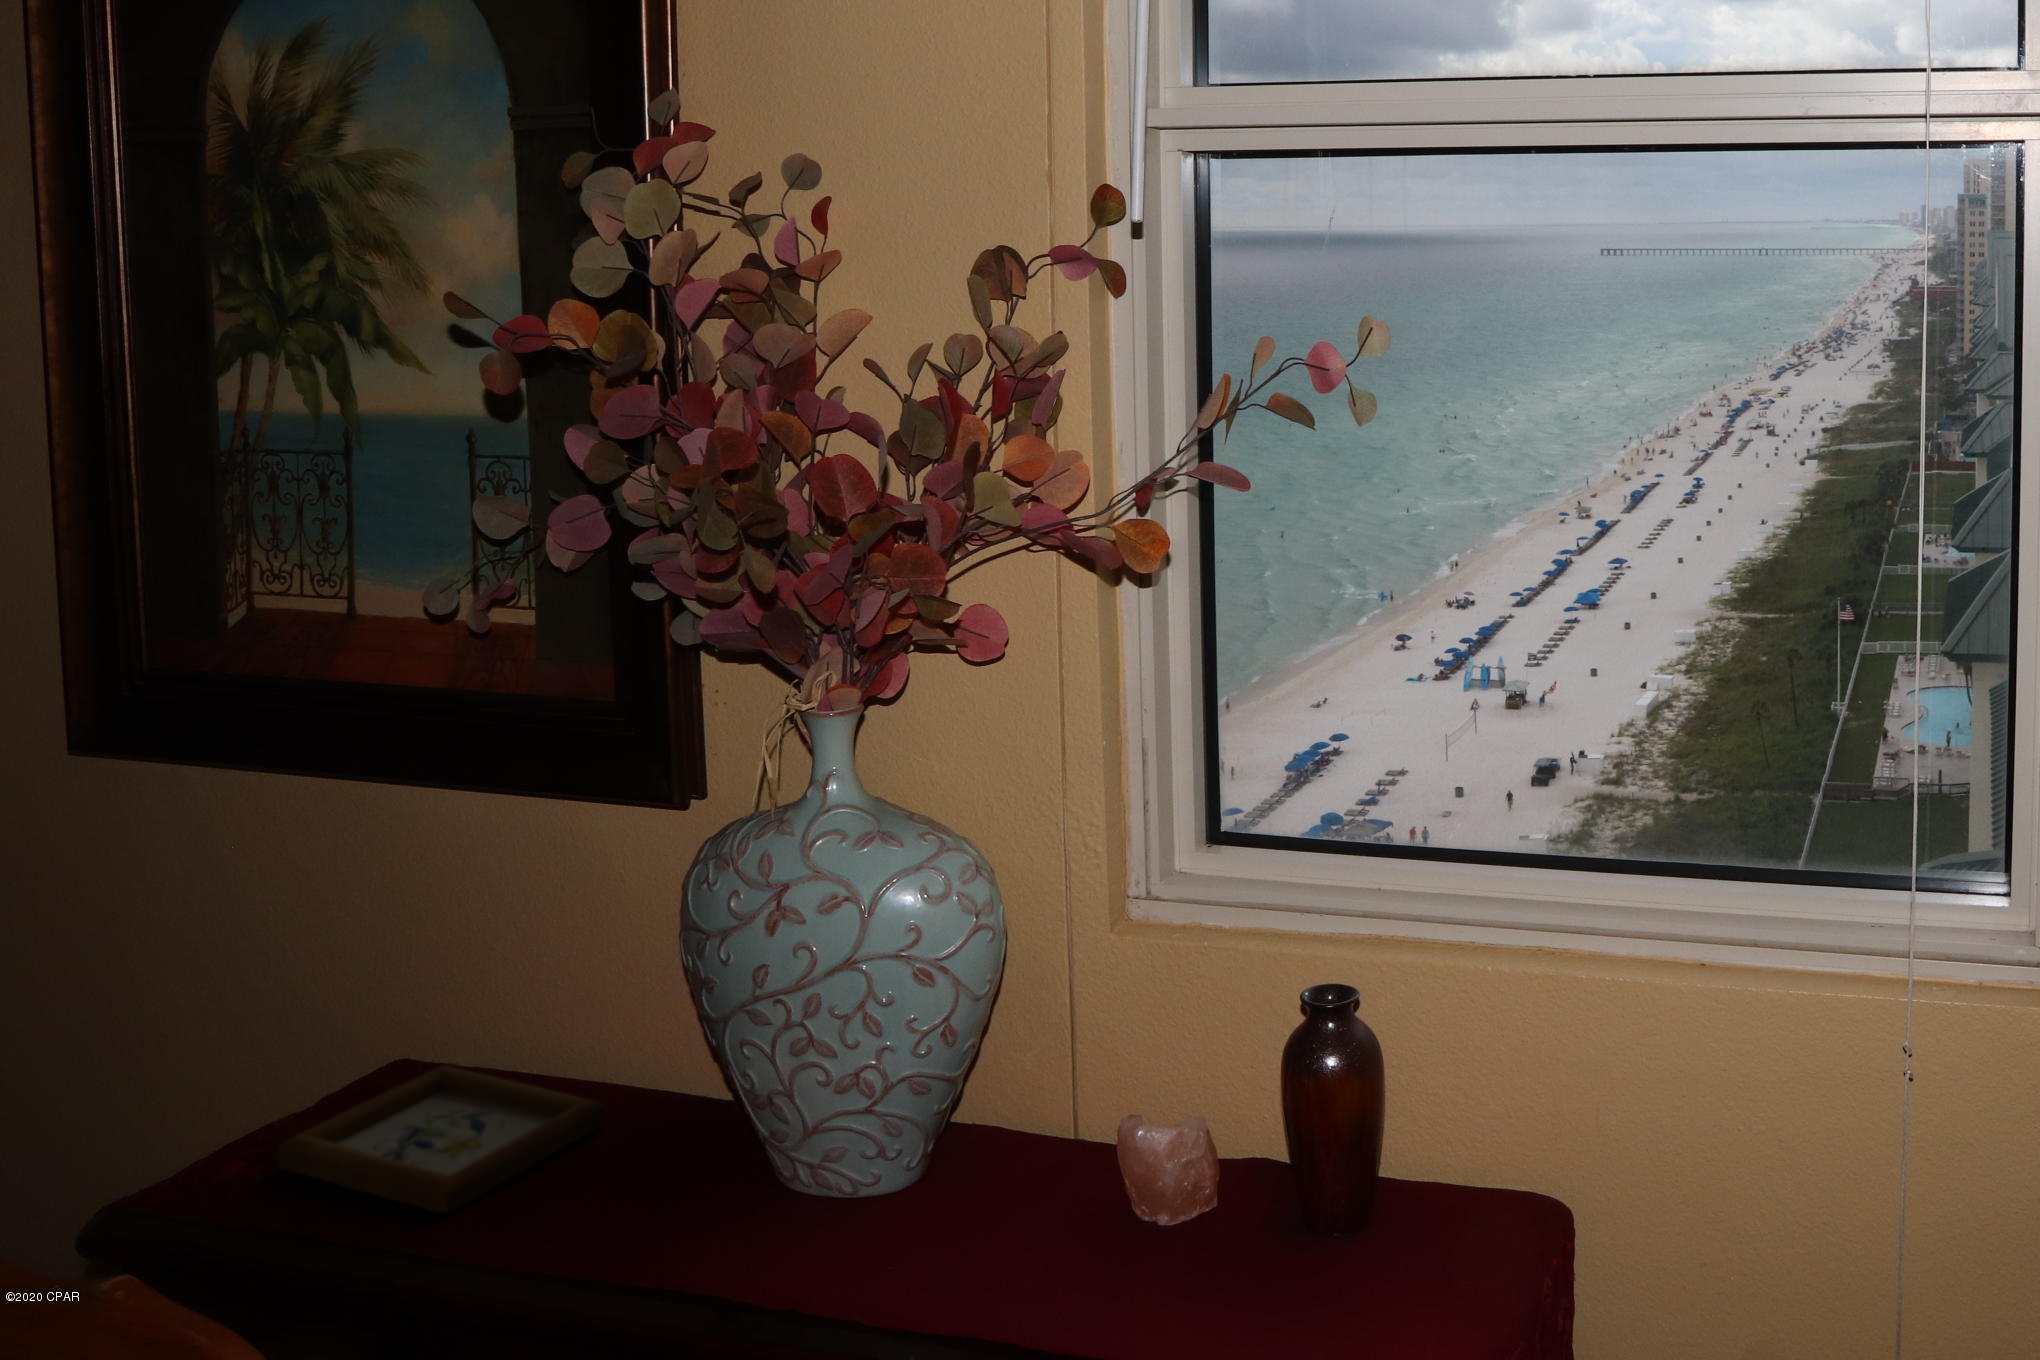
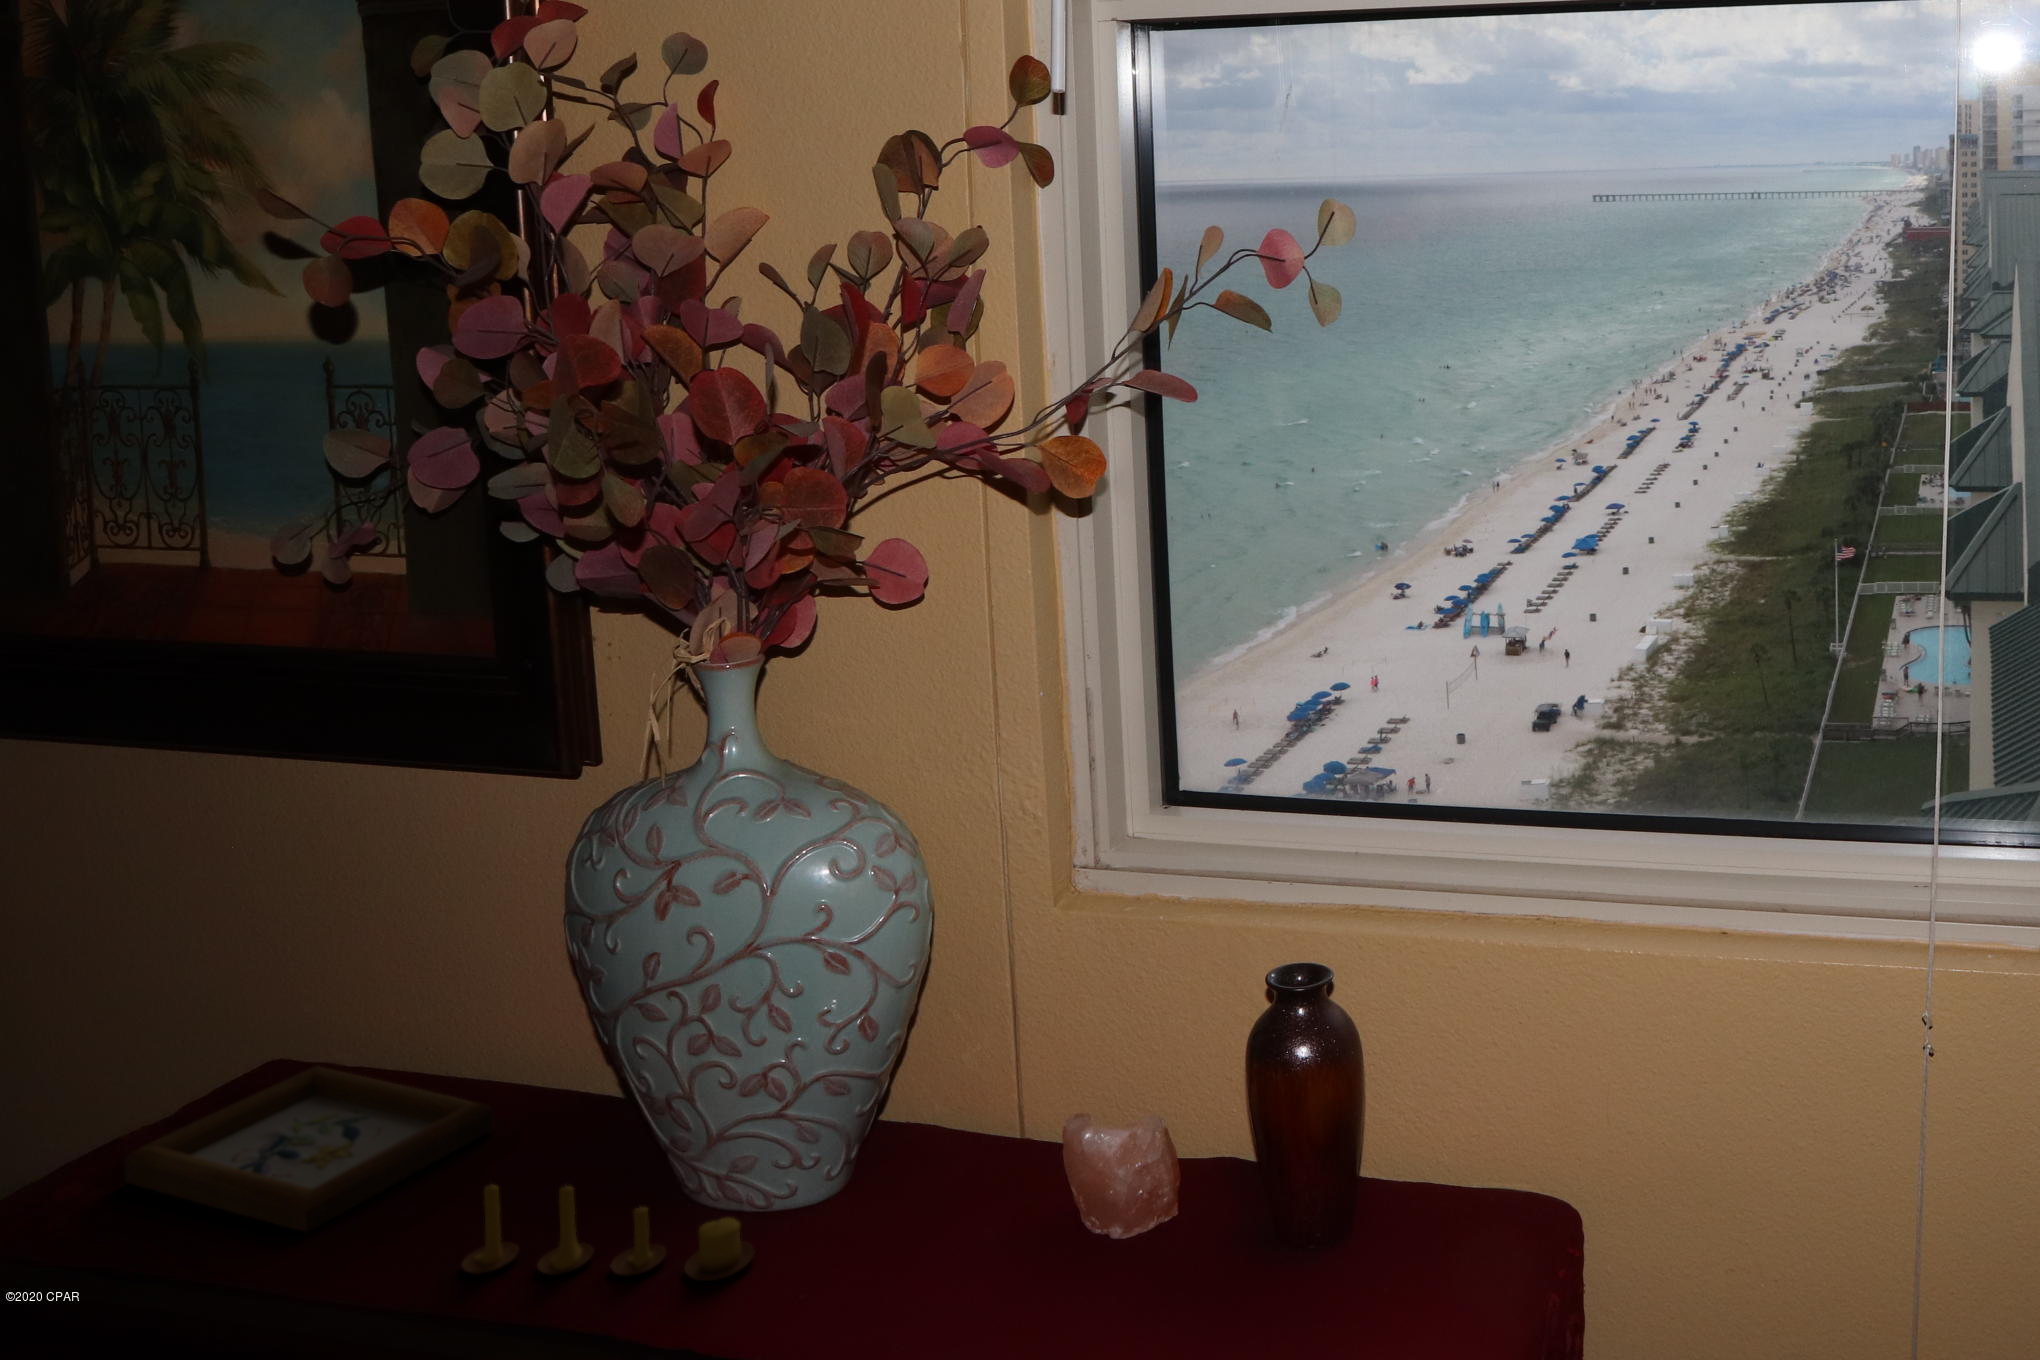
candle: none [586,1166,846,1260] -> present [462,1184,754,1281]

